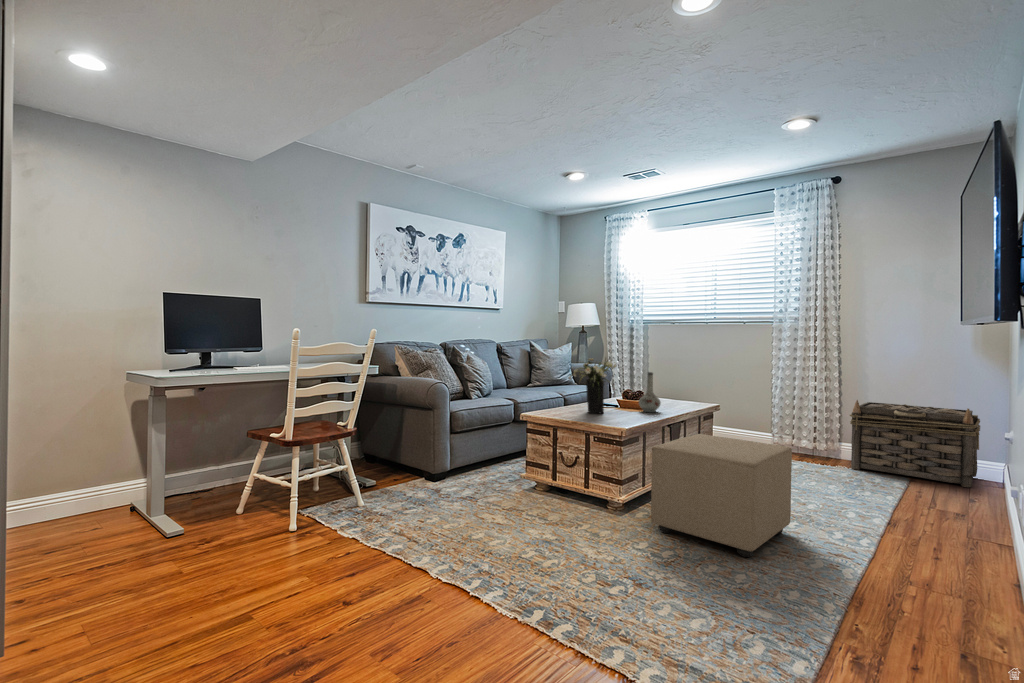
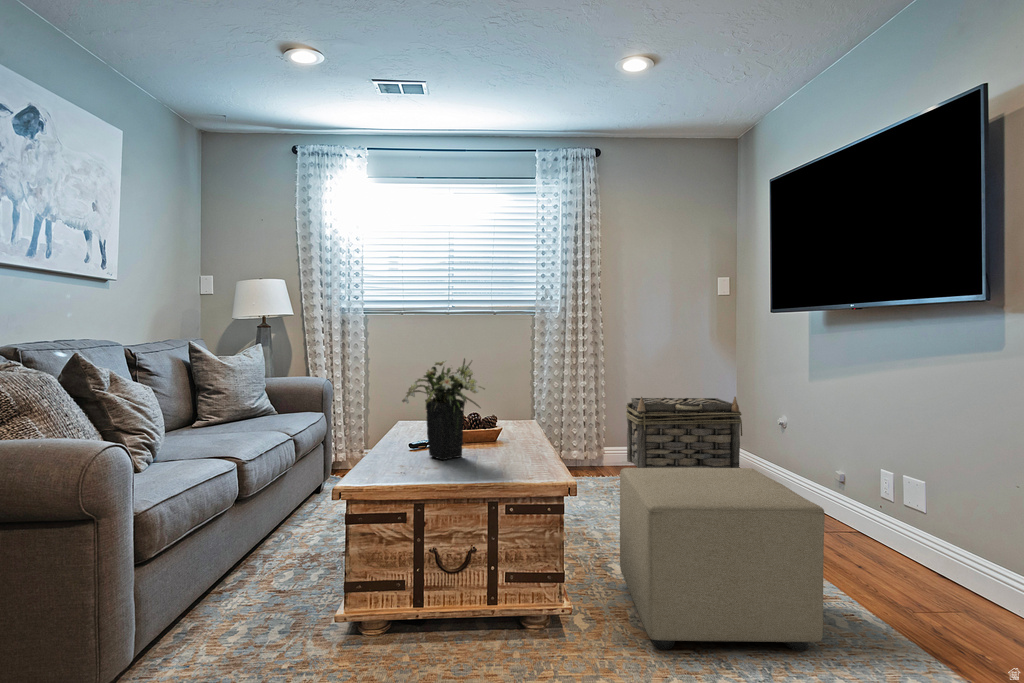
vase: present [639,372,661,412] -> none [491,380,524,443]

